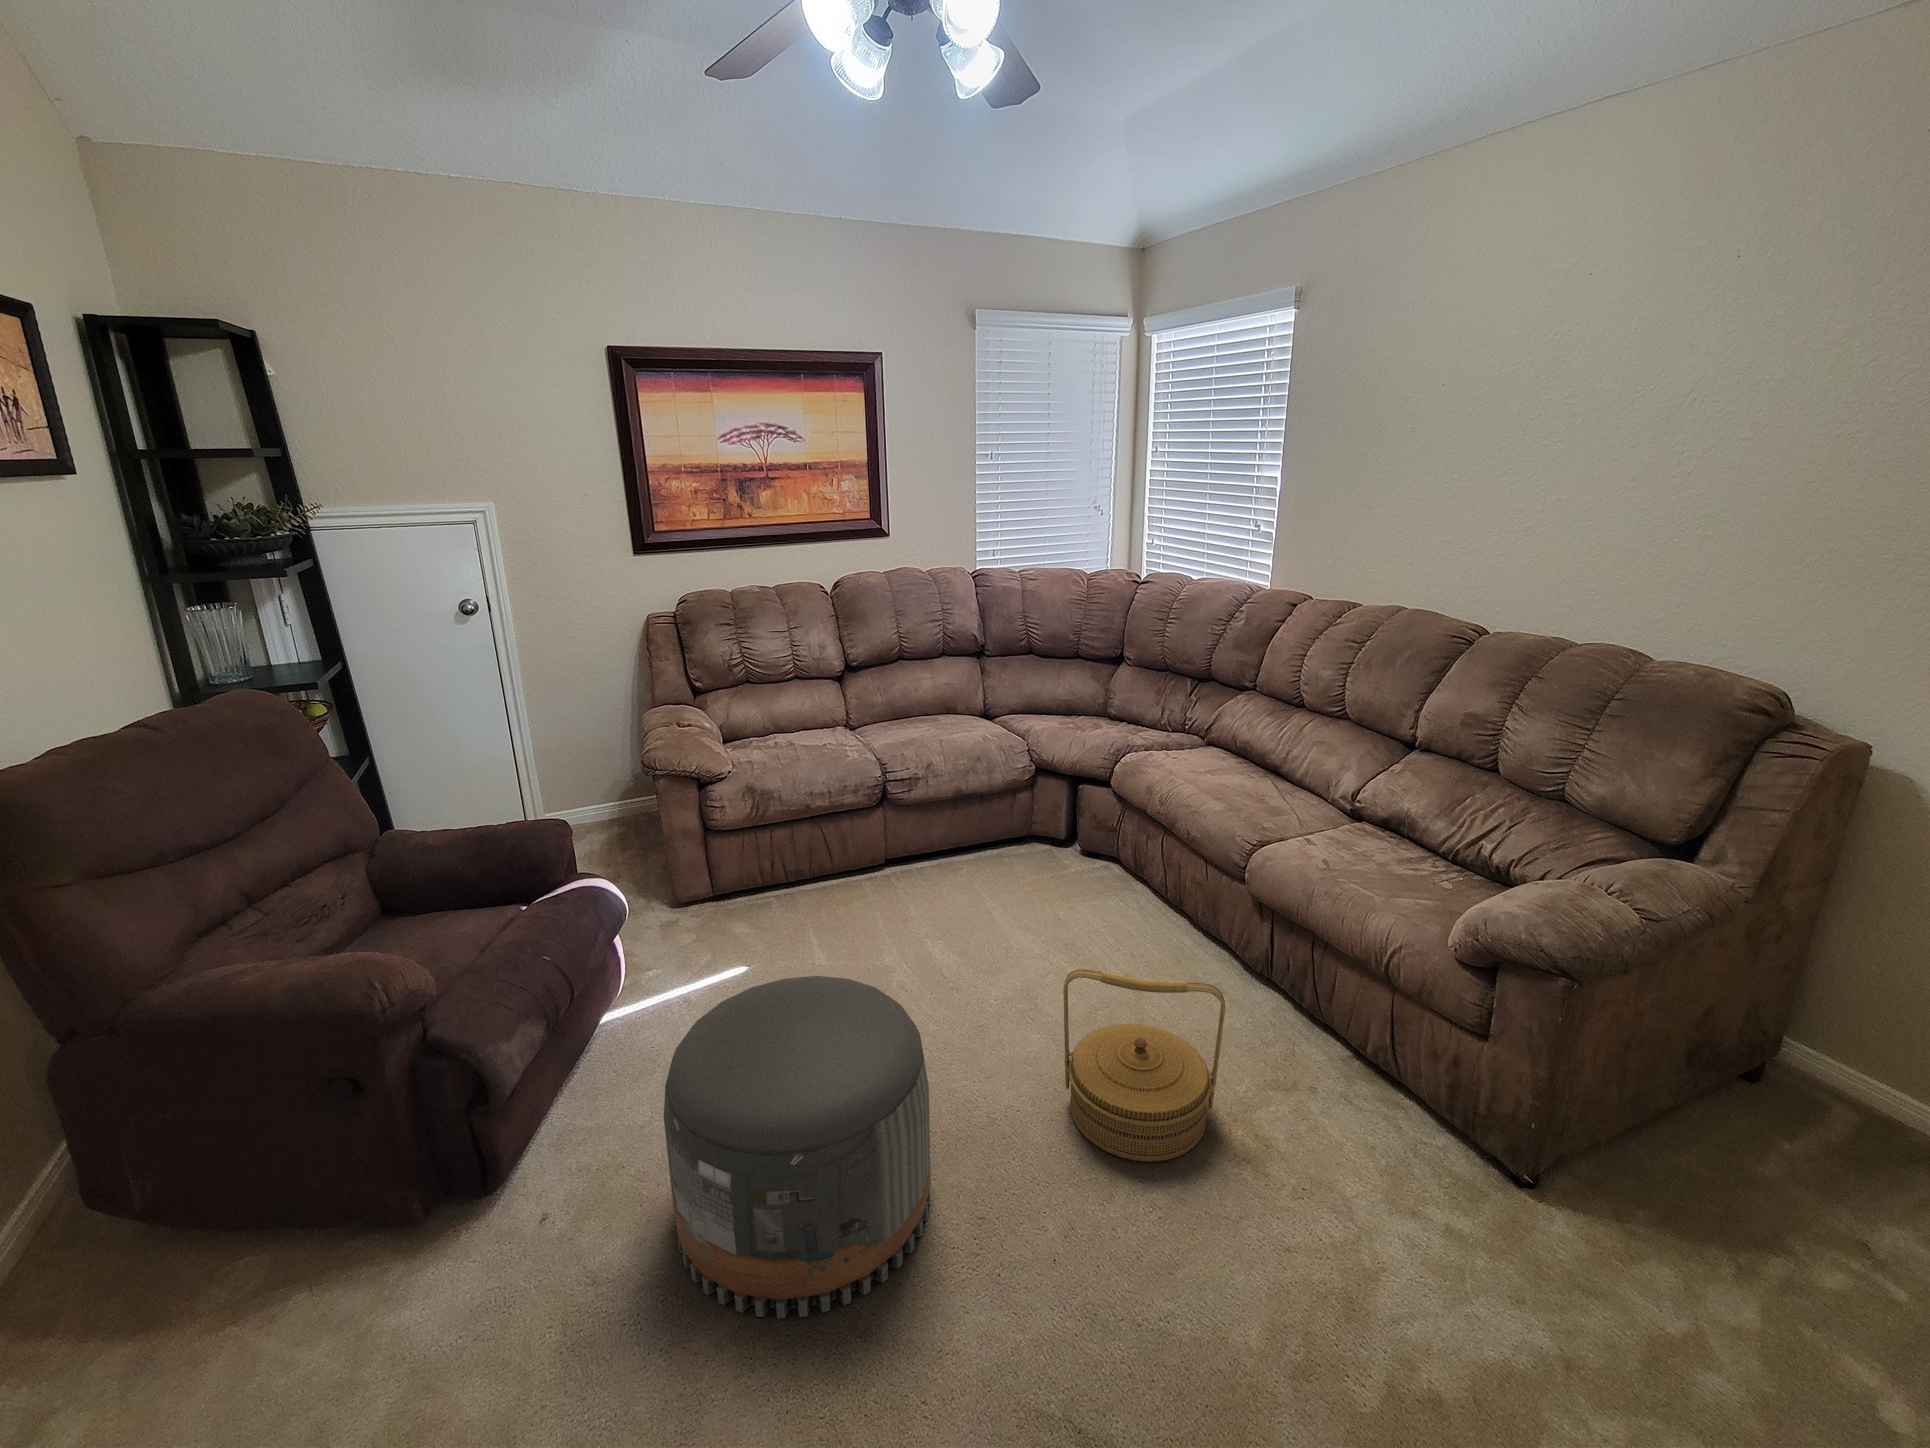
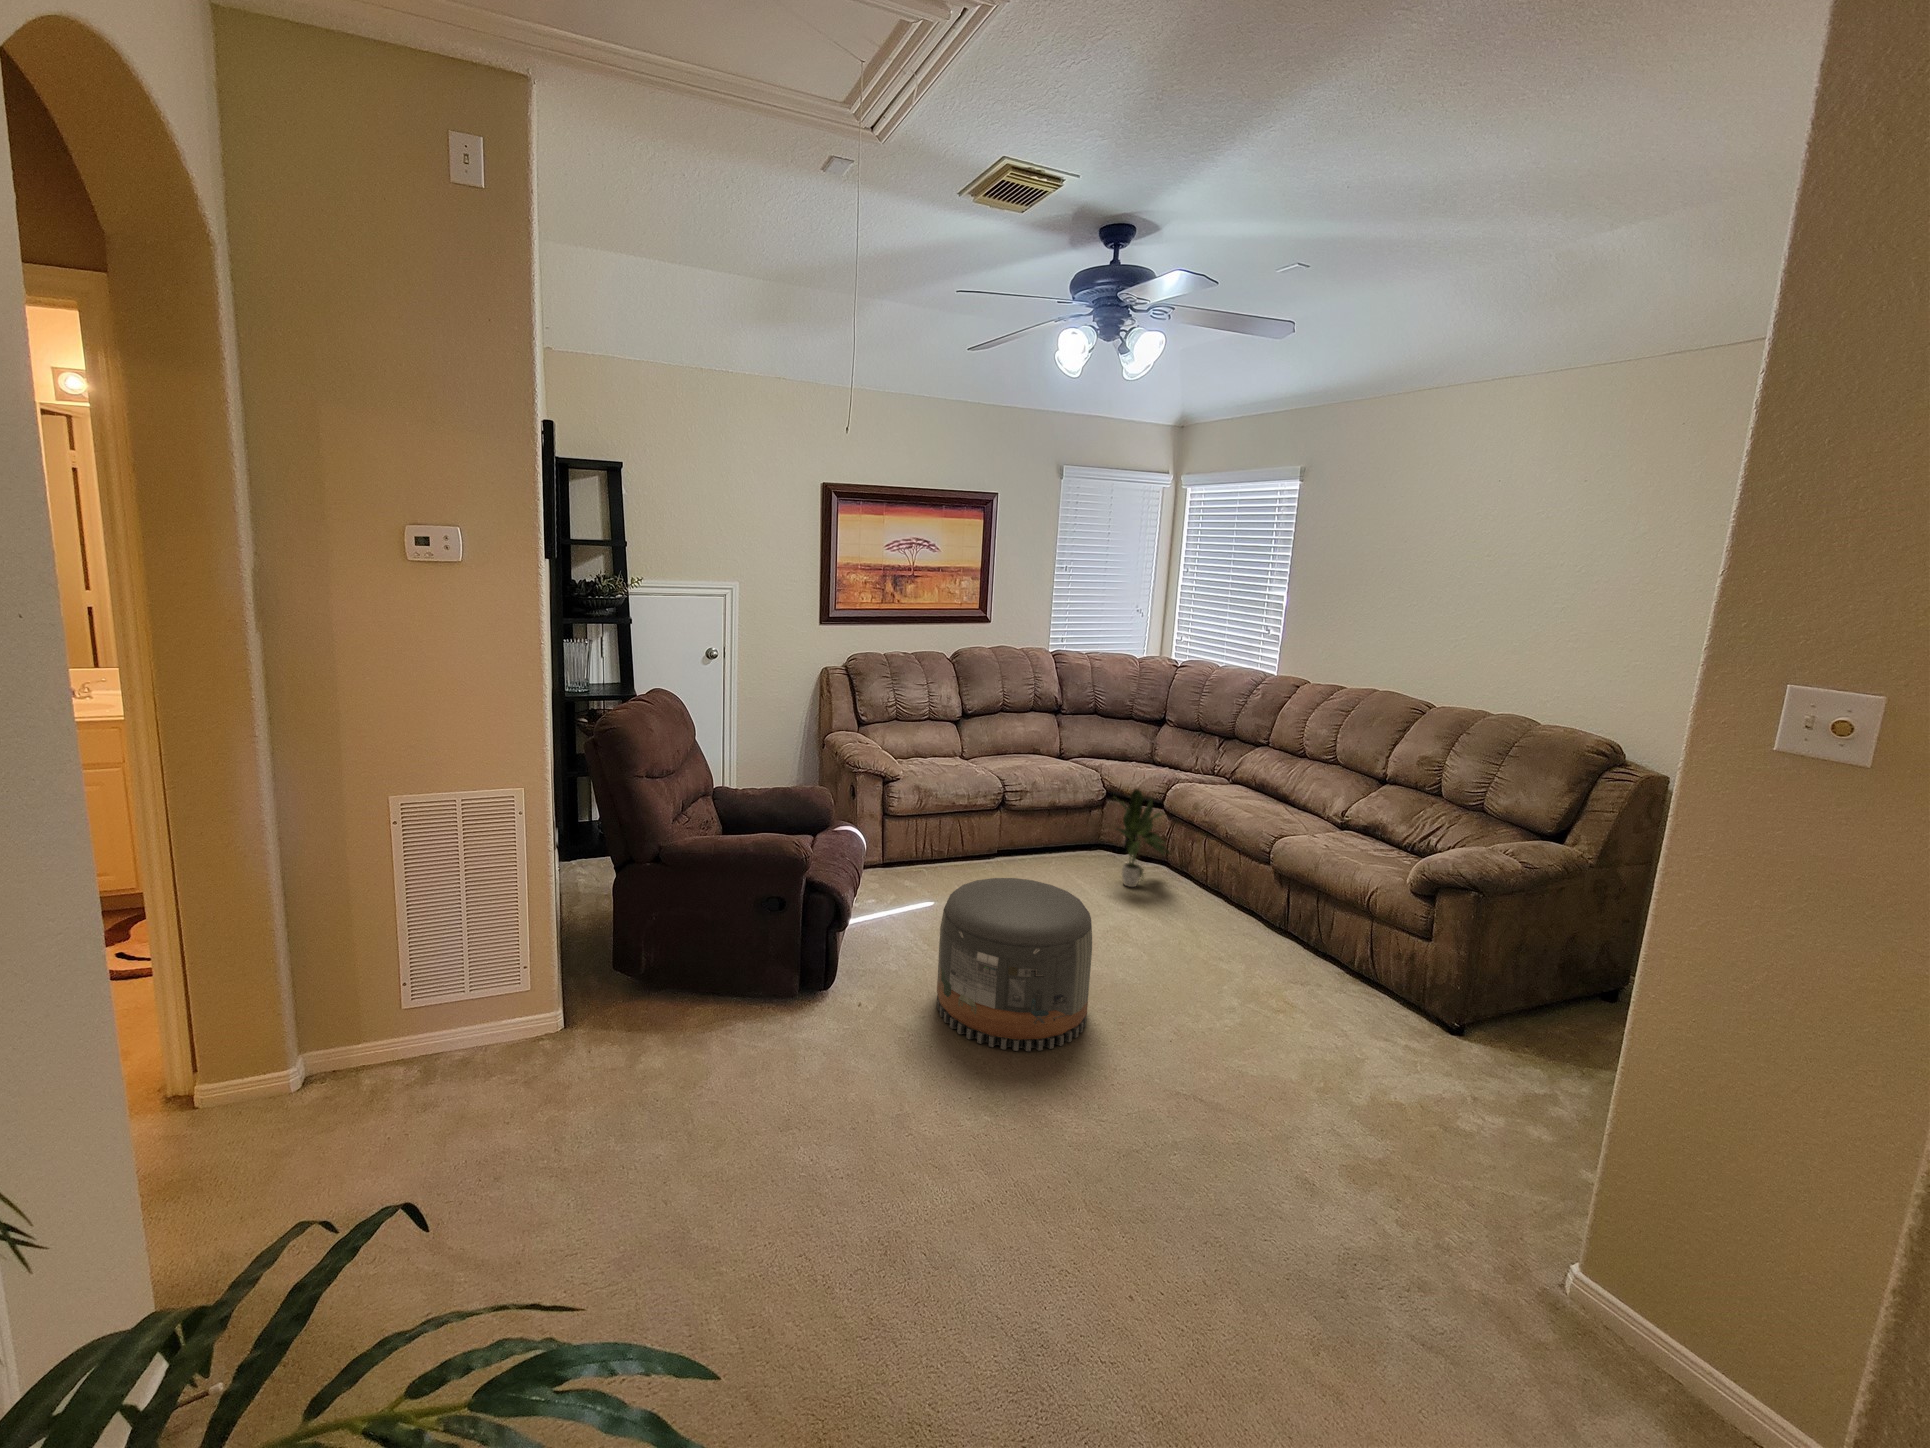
potted plant: none [1028,775,1117,913] -> present [1115,789,1169,887]
basket: present [1063,969,1225,1162] -> none [1159,889,1266,1007]

